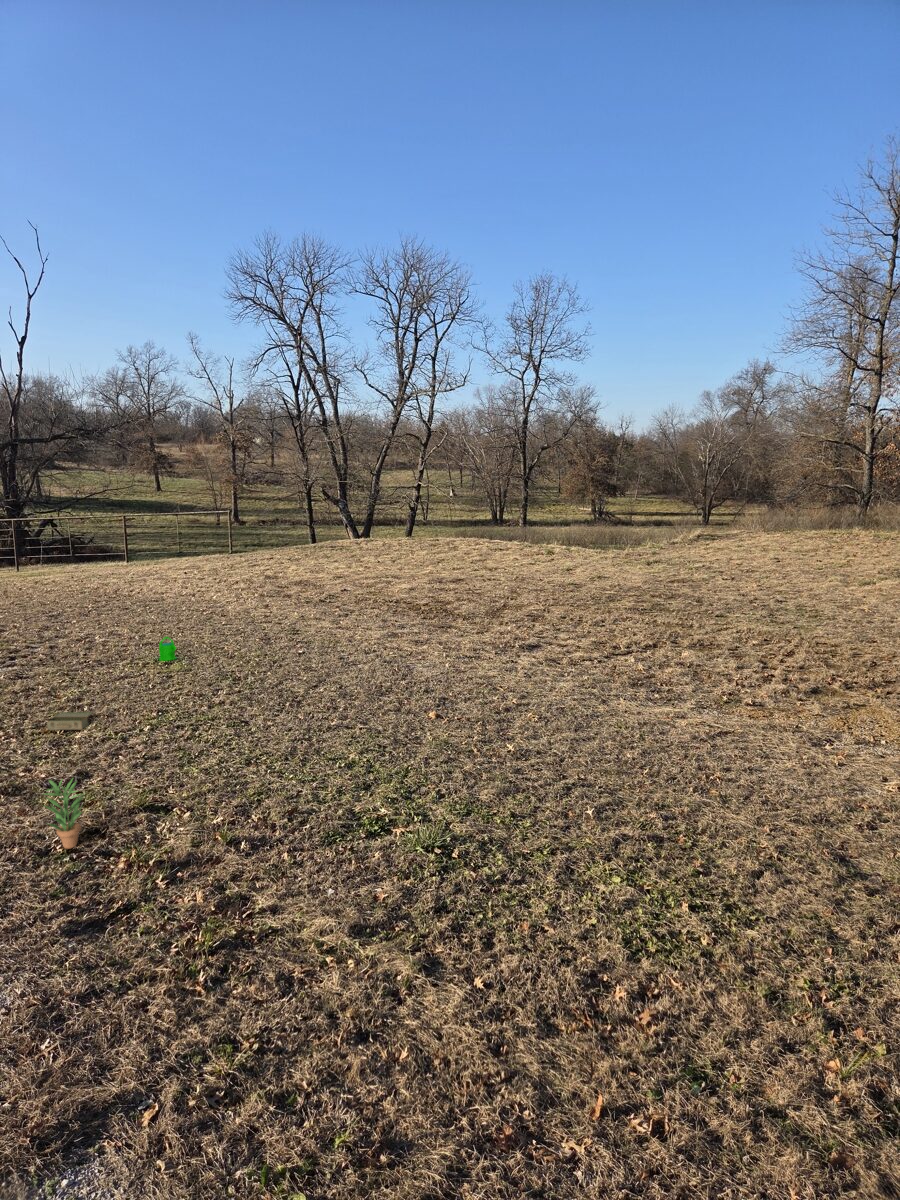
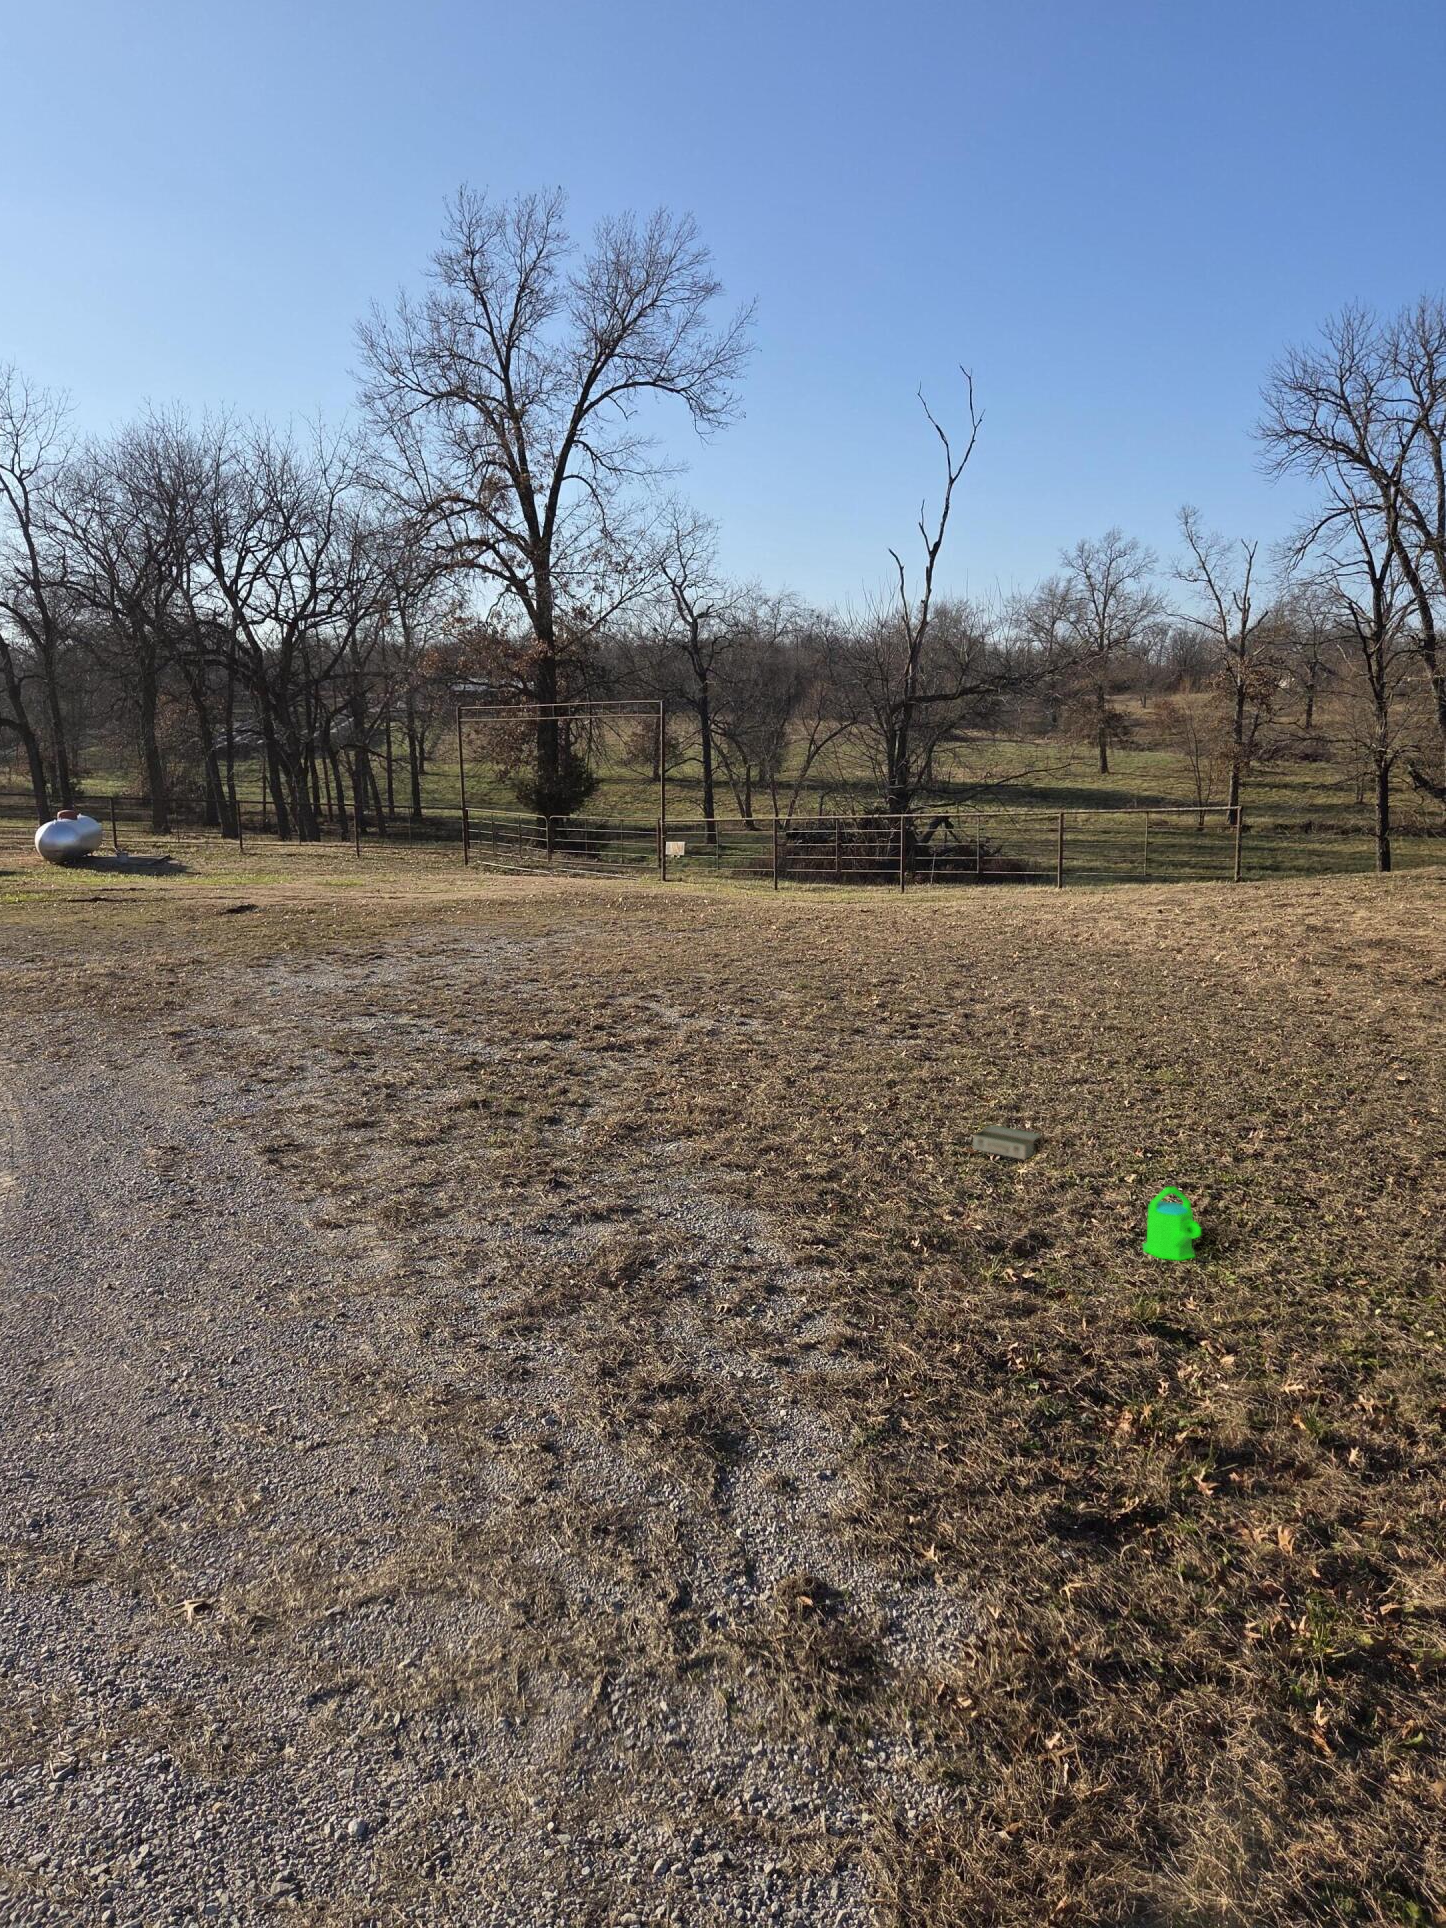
watering can: present [159,637,176,661] -> present [1143,1187,1201,1260]
potted plant: present [44,780,83,848] -> none [1000,1239,1072,1366]

